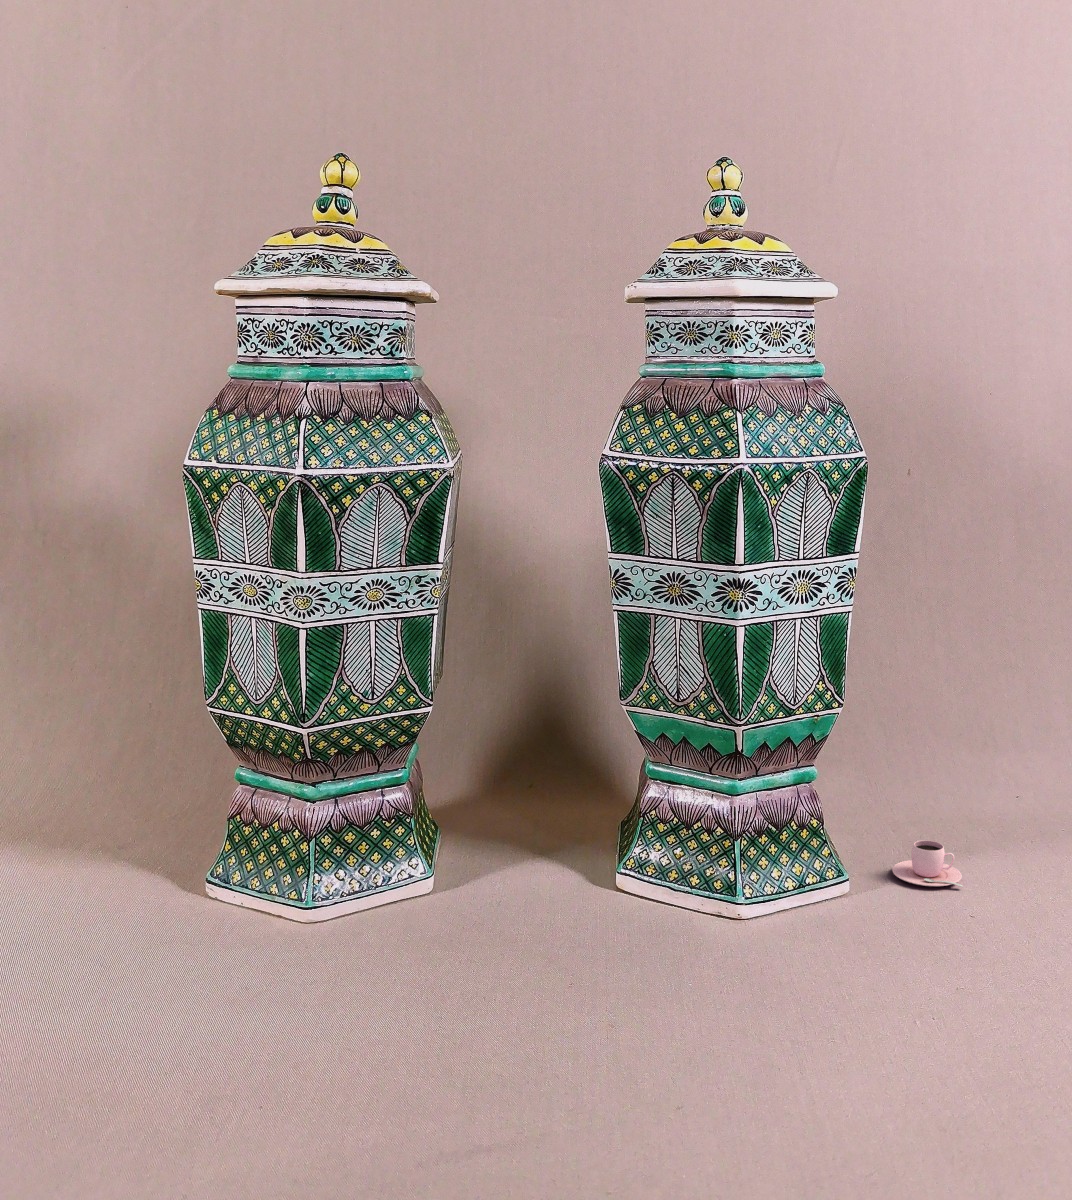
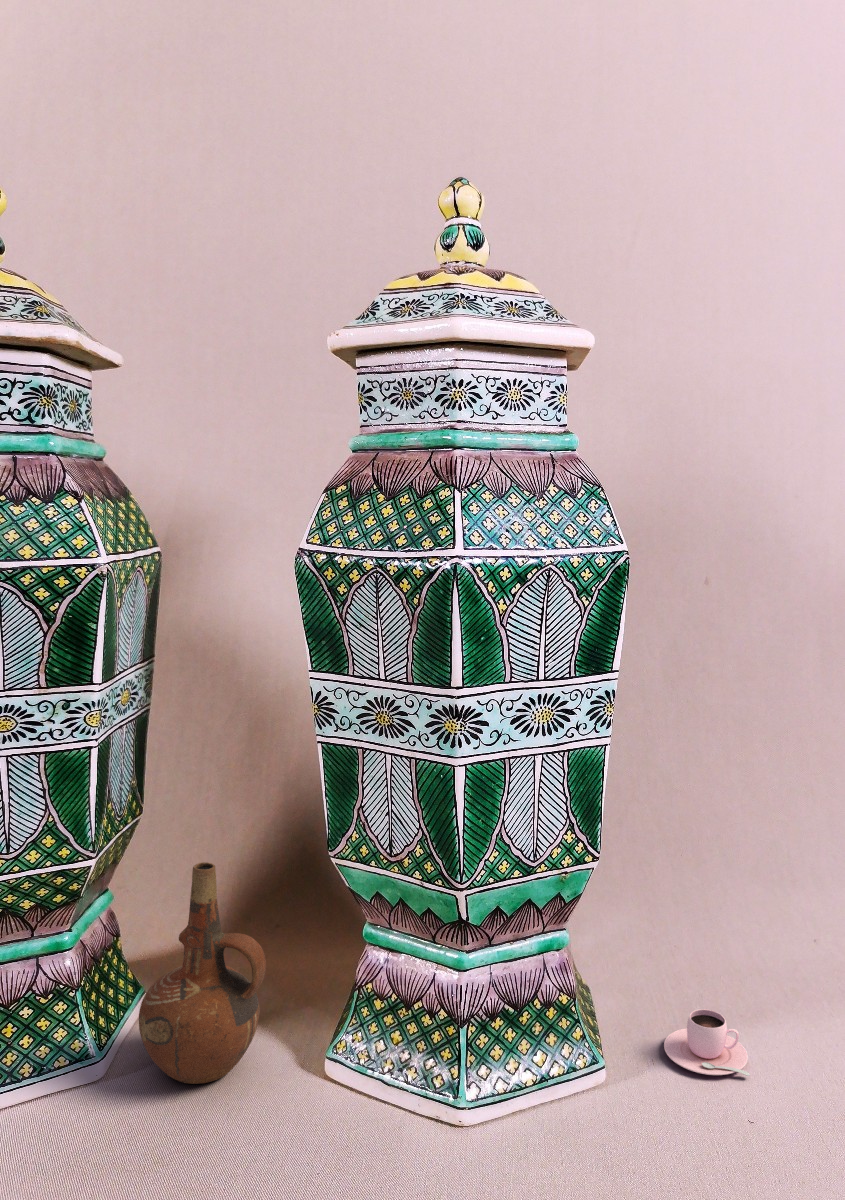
ceramic pitcher: none [464,715,568,893] -> present [139,862,266,1084]

